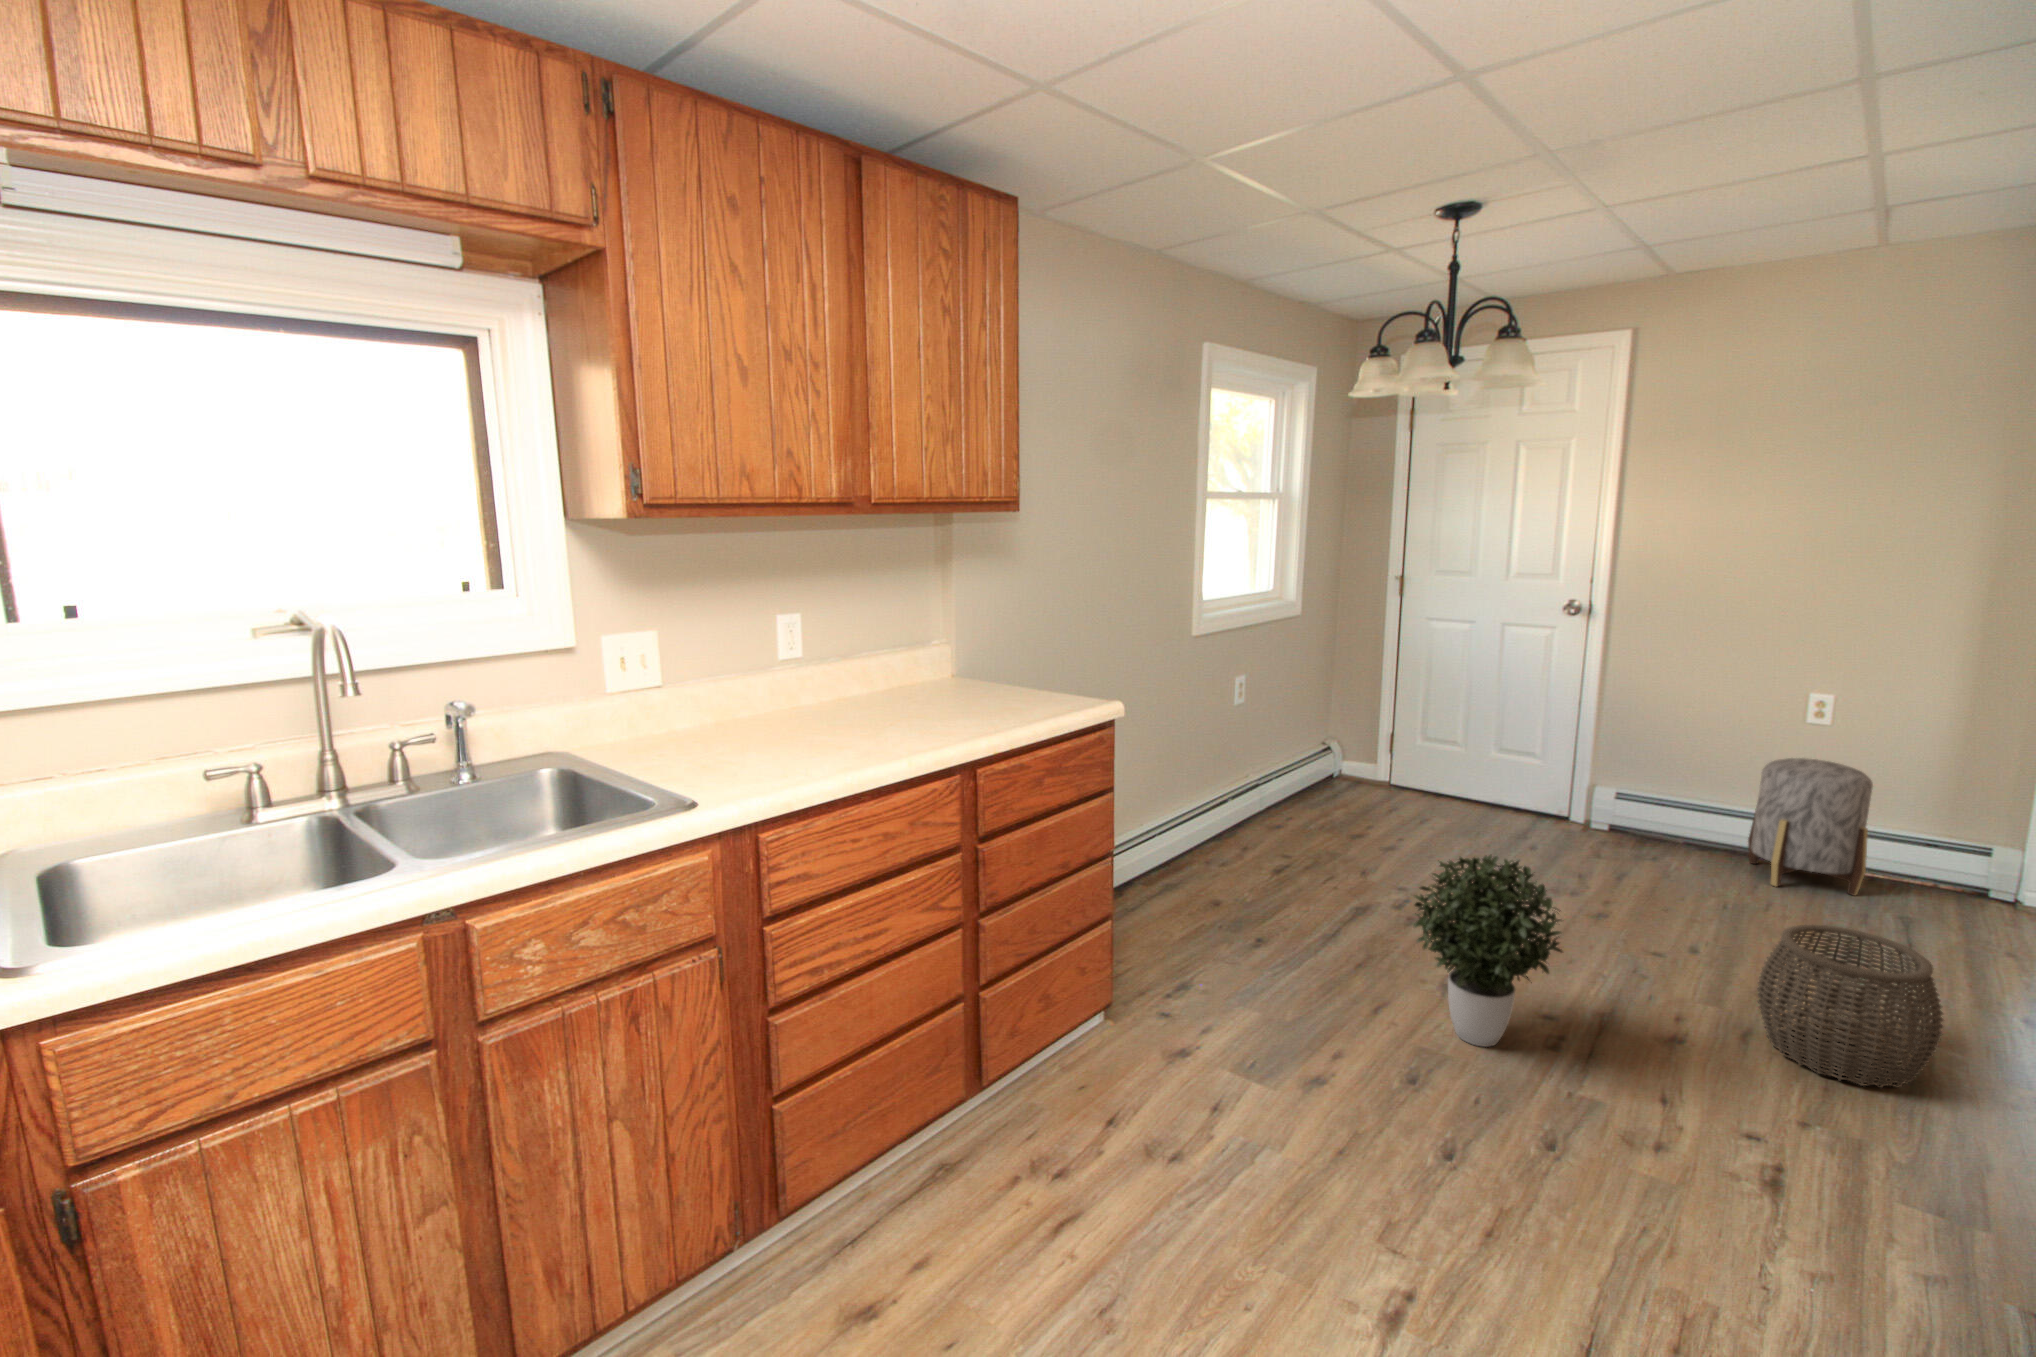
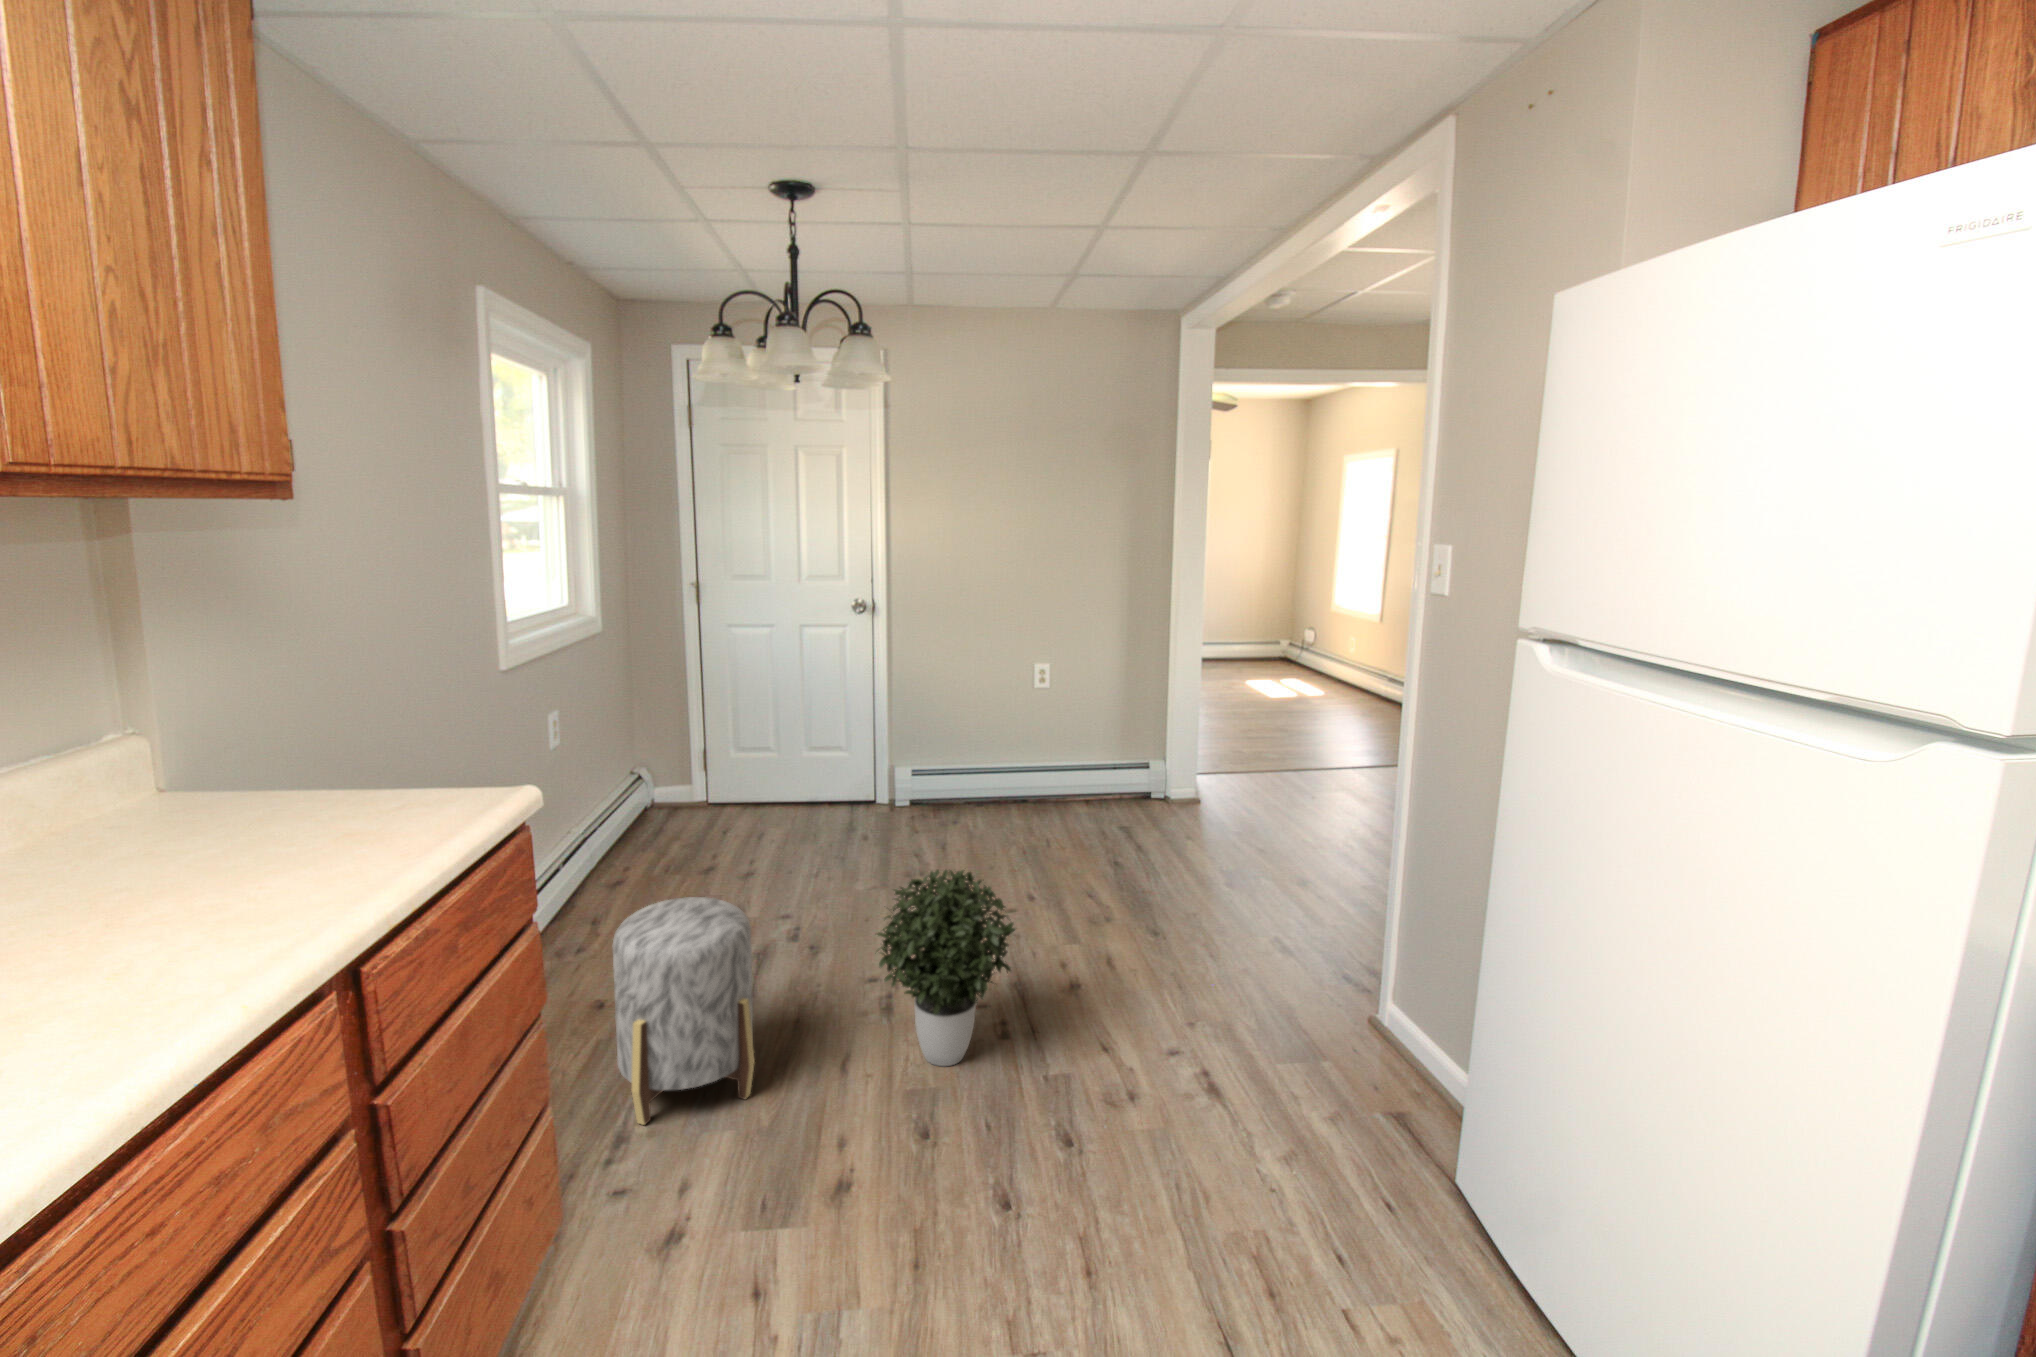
stool: present [1748,758,1873,895] -> present [612,897,755,1125]
woven basket: present [1757,925,1944,1088] -> none [1108,855,1221,978]

